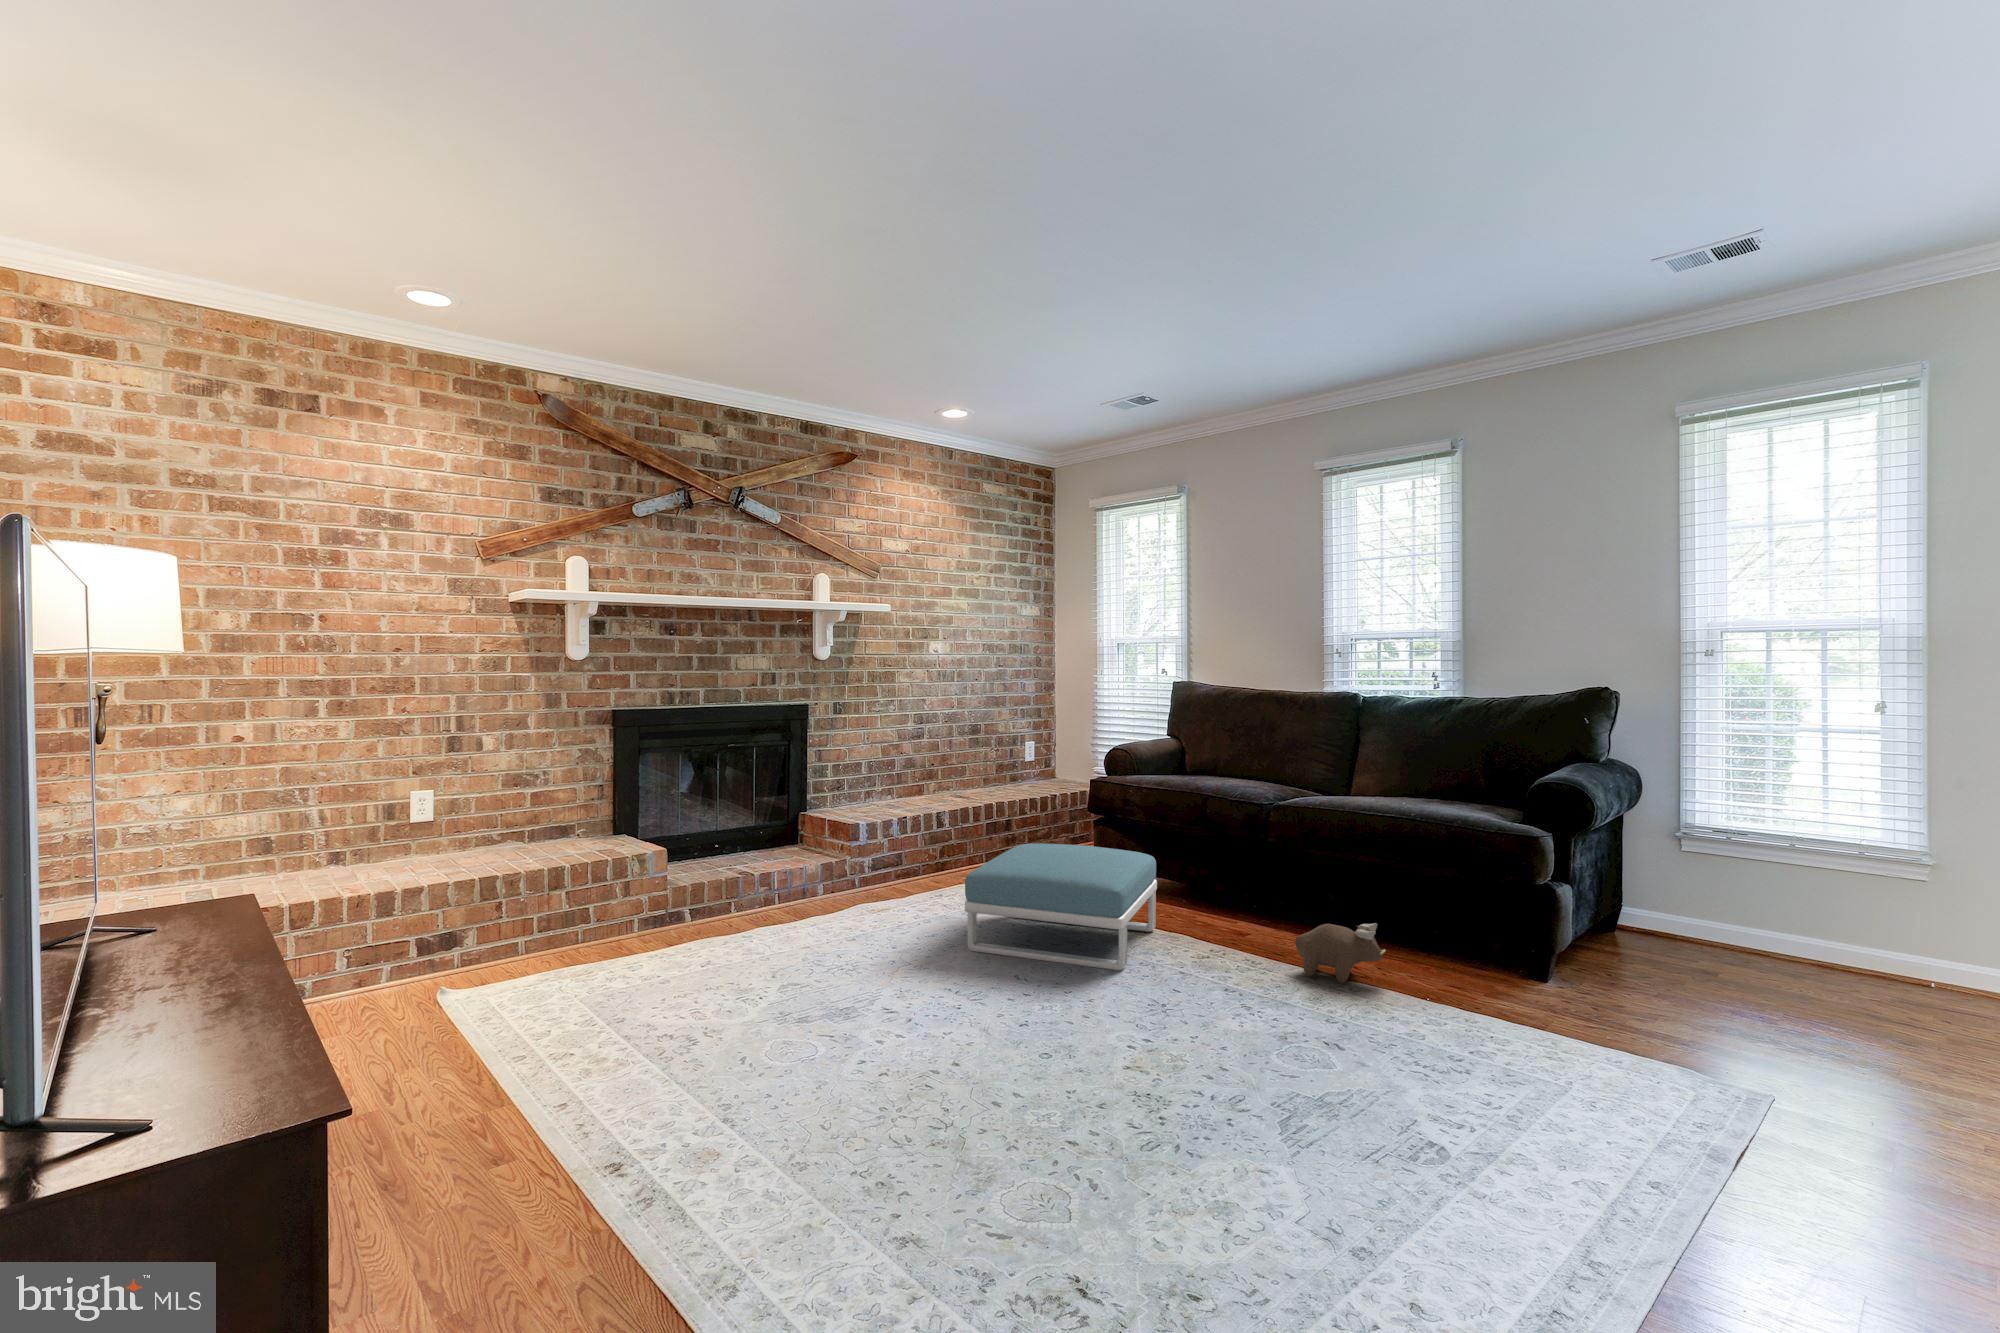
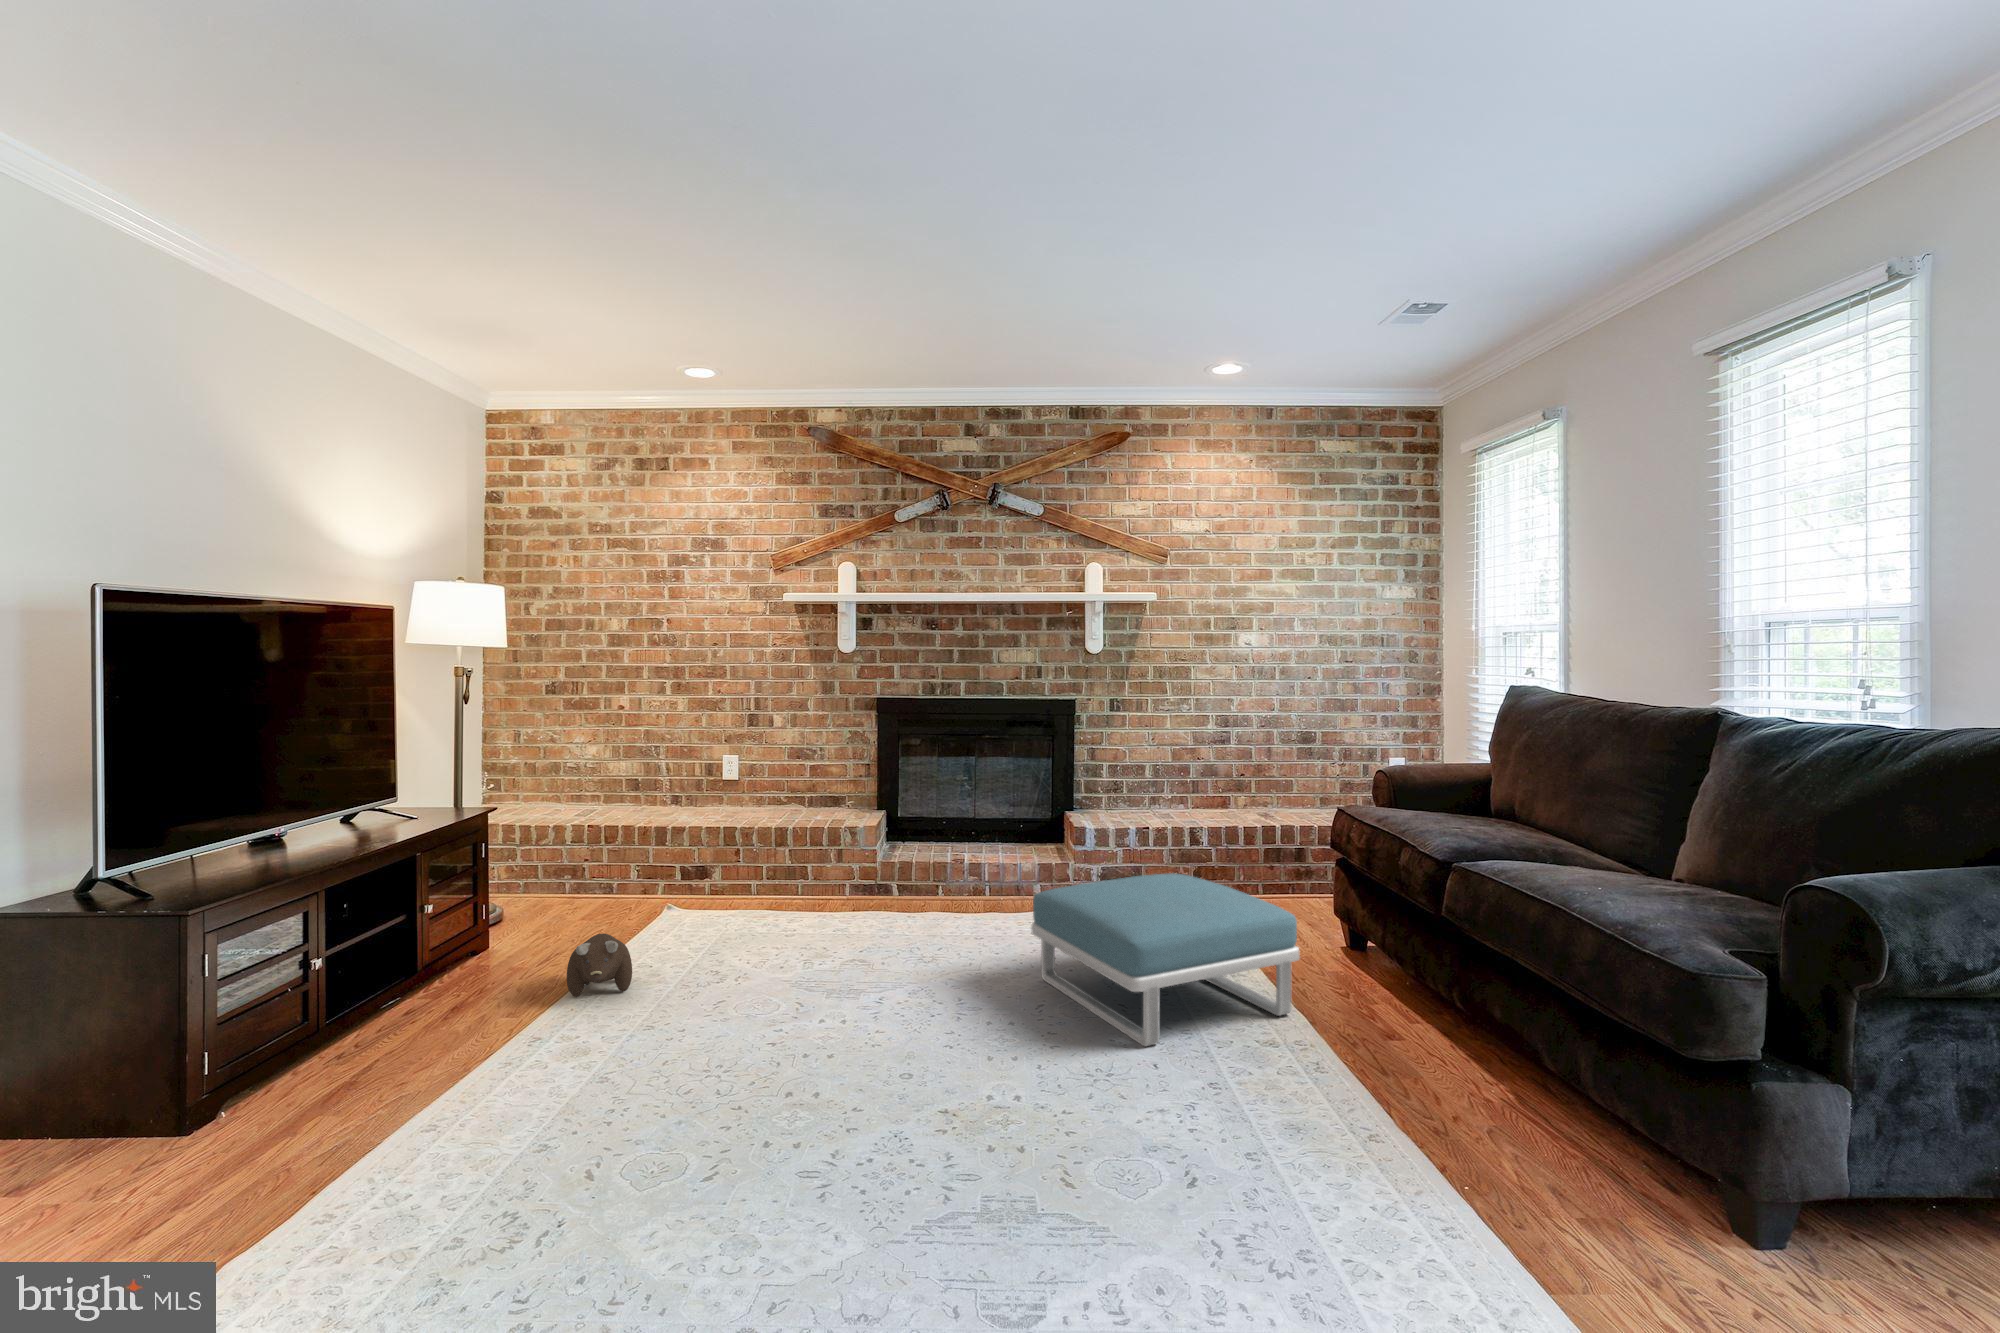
plush toy: present [1295,923,1385,984] -> present [567,934,632,997]

